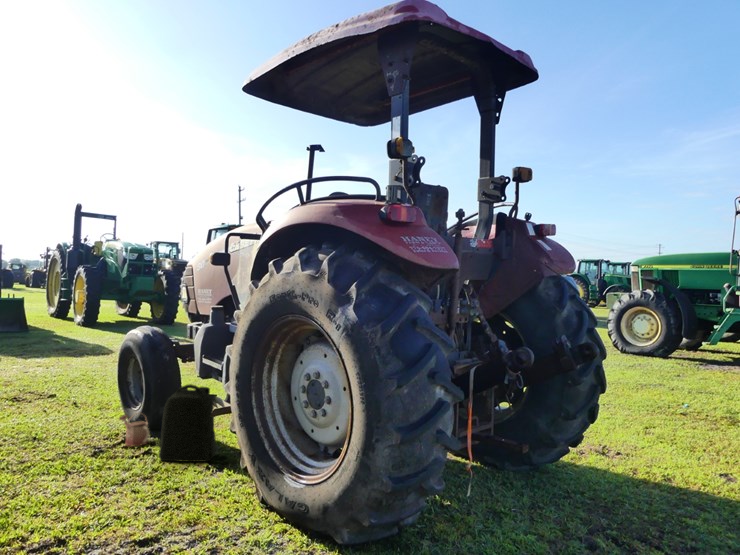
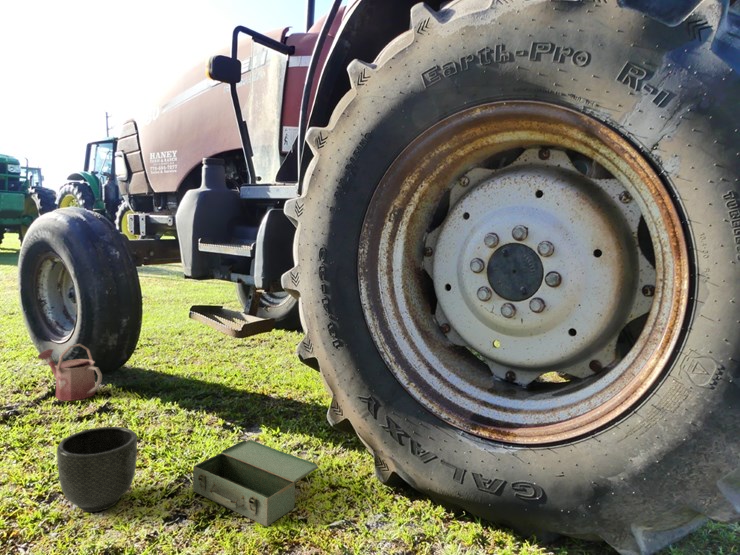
backpack: present [159,384,216,462] -> none [131,290,228,421]
planter: none [104,460,142,501] -> present [57,427,137,512]
toolbox: none [167,474,227,515] -> present [193,440,318,526]

